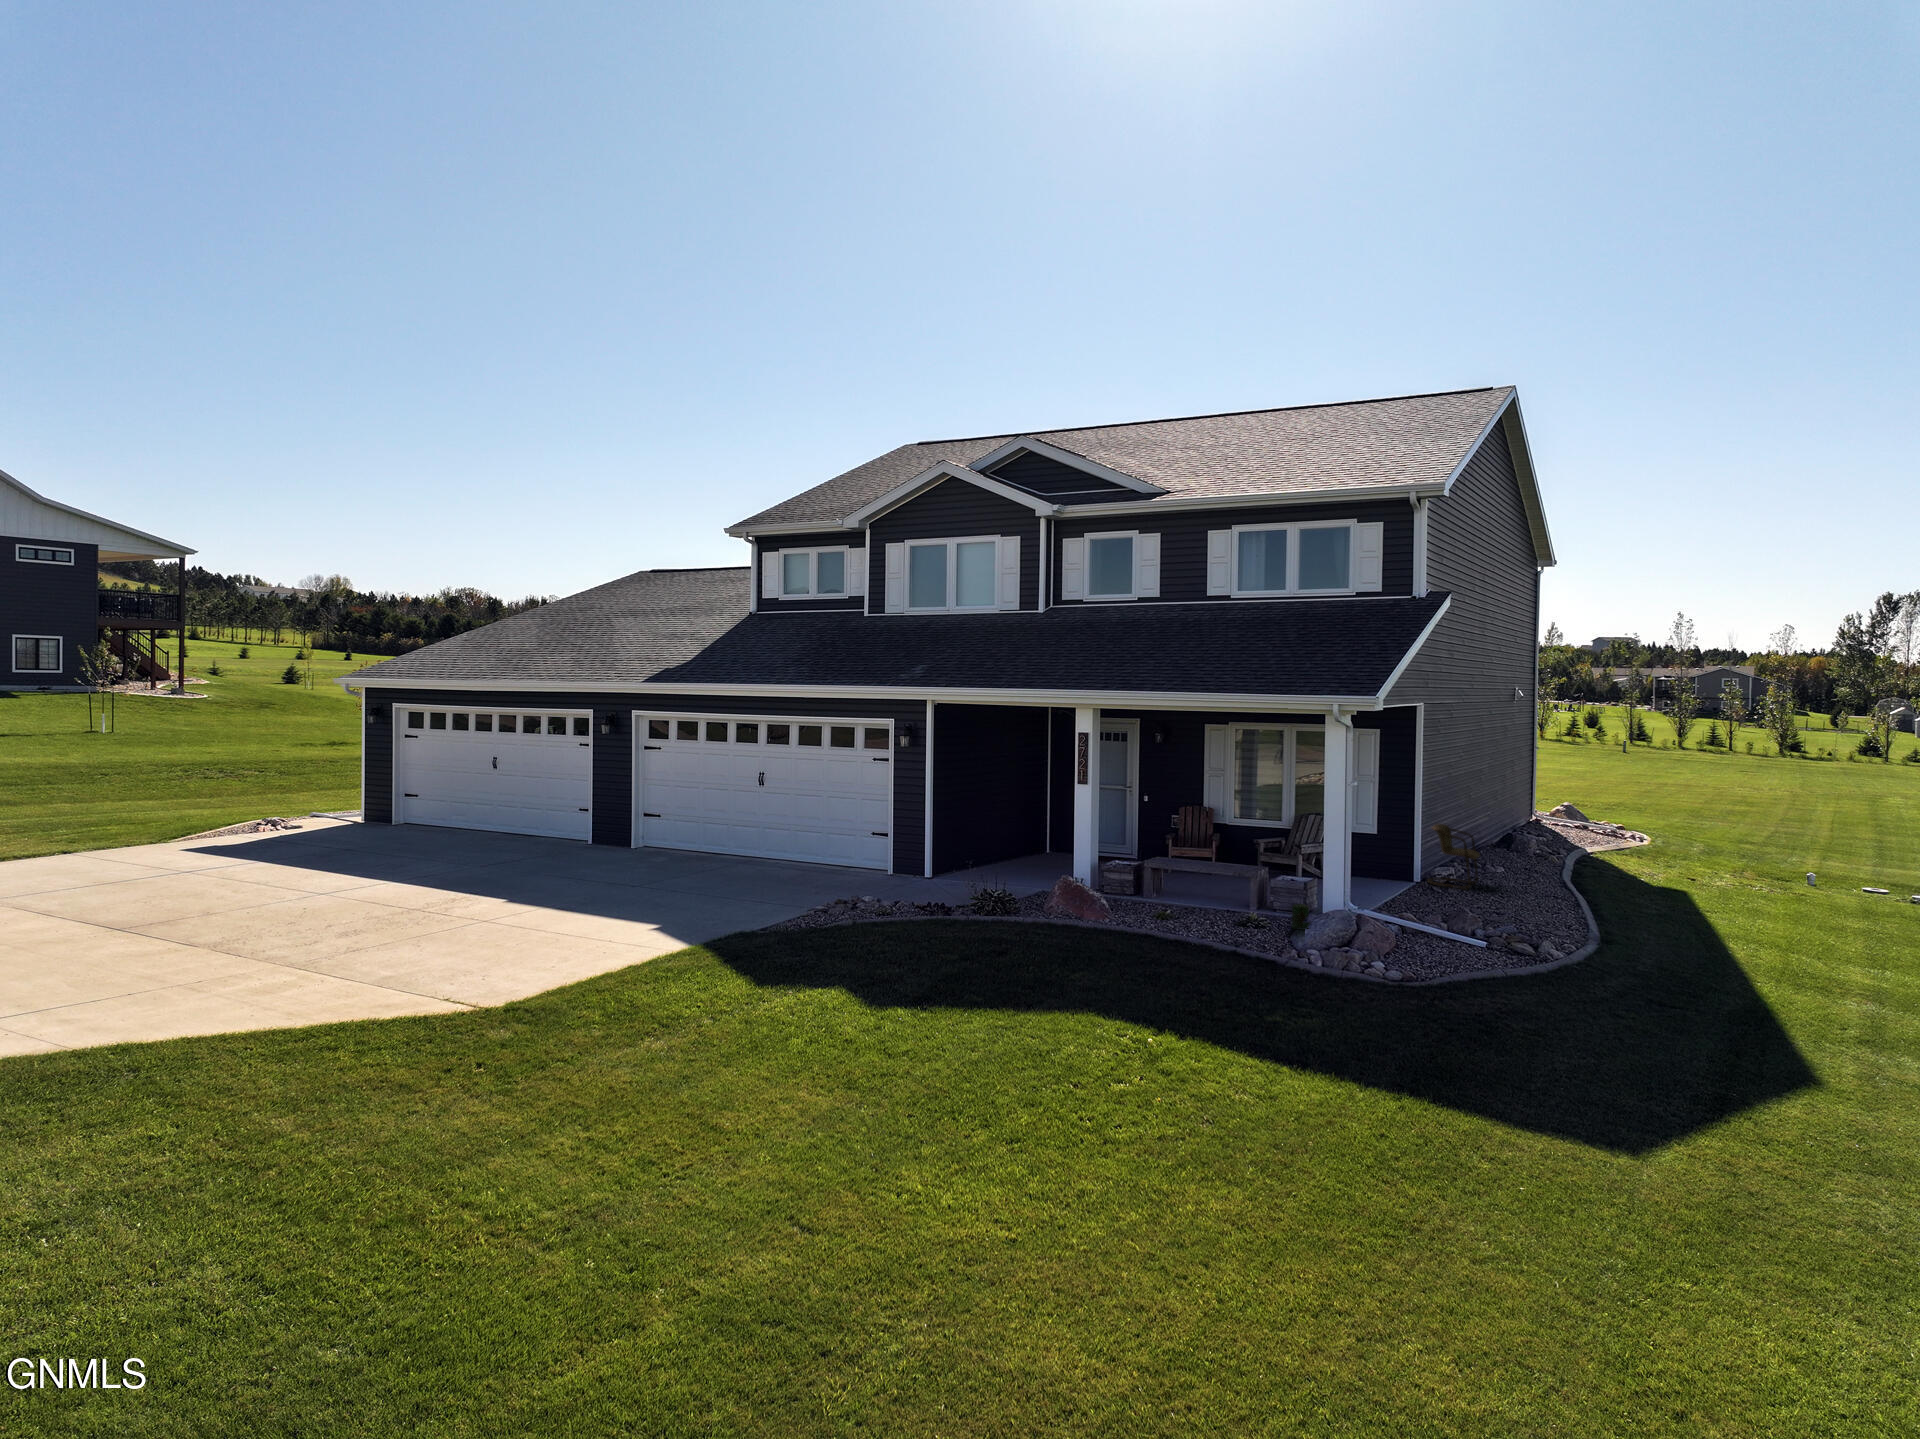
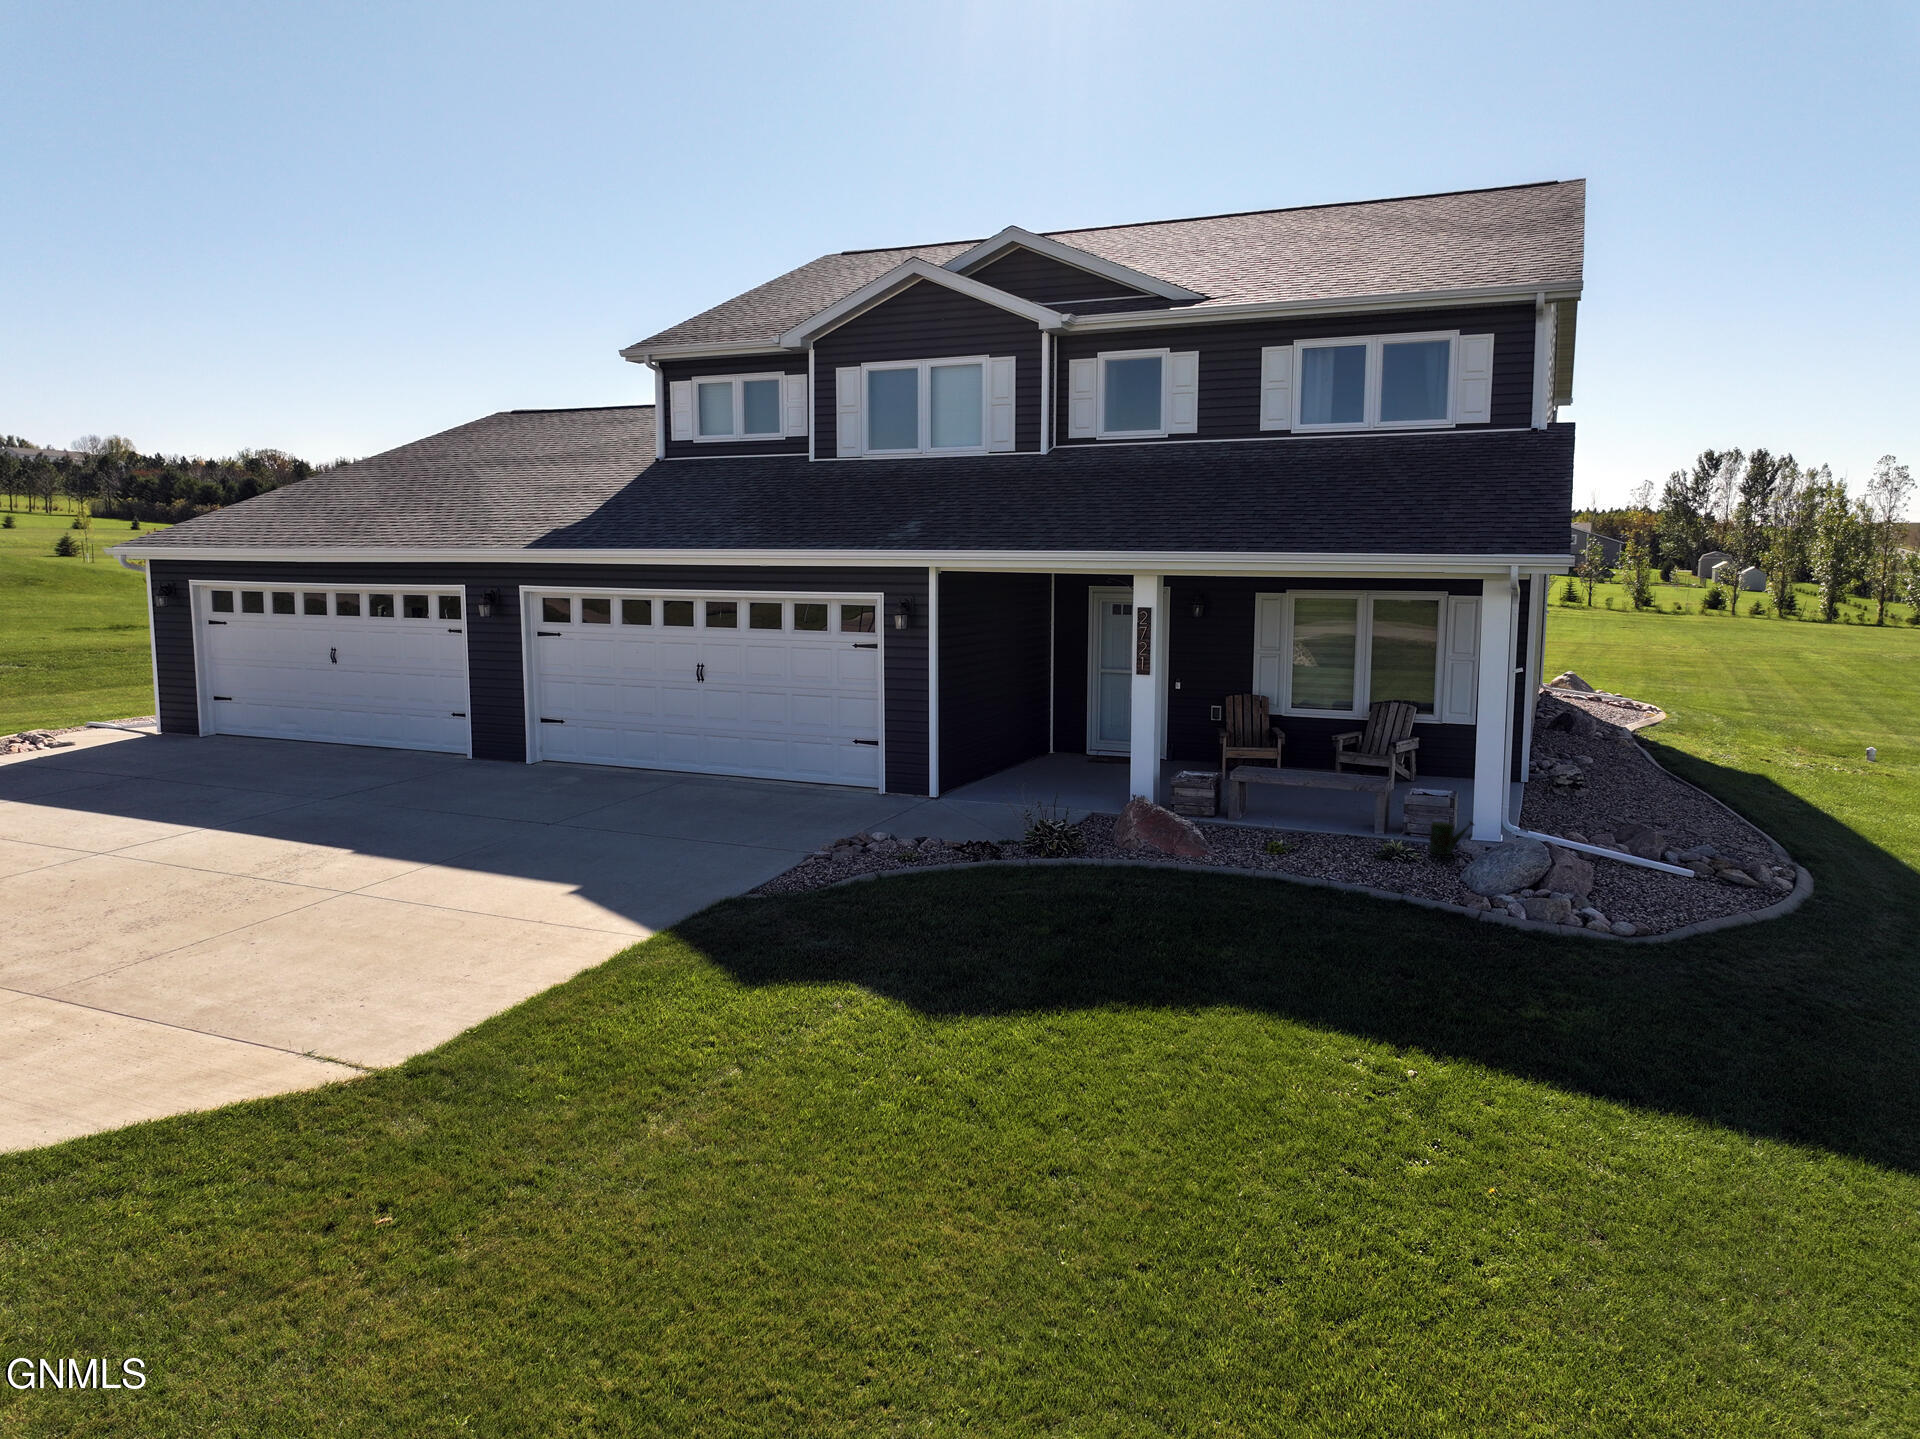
chair: present [1427,824,1480,890] -> none [1519,708,1585,788]

